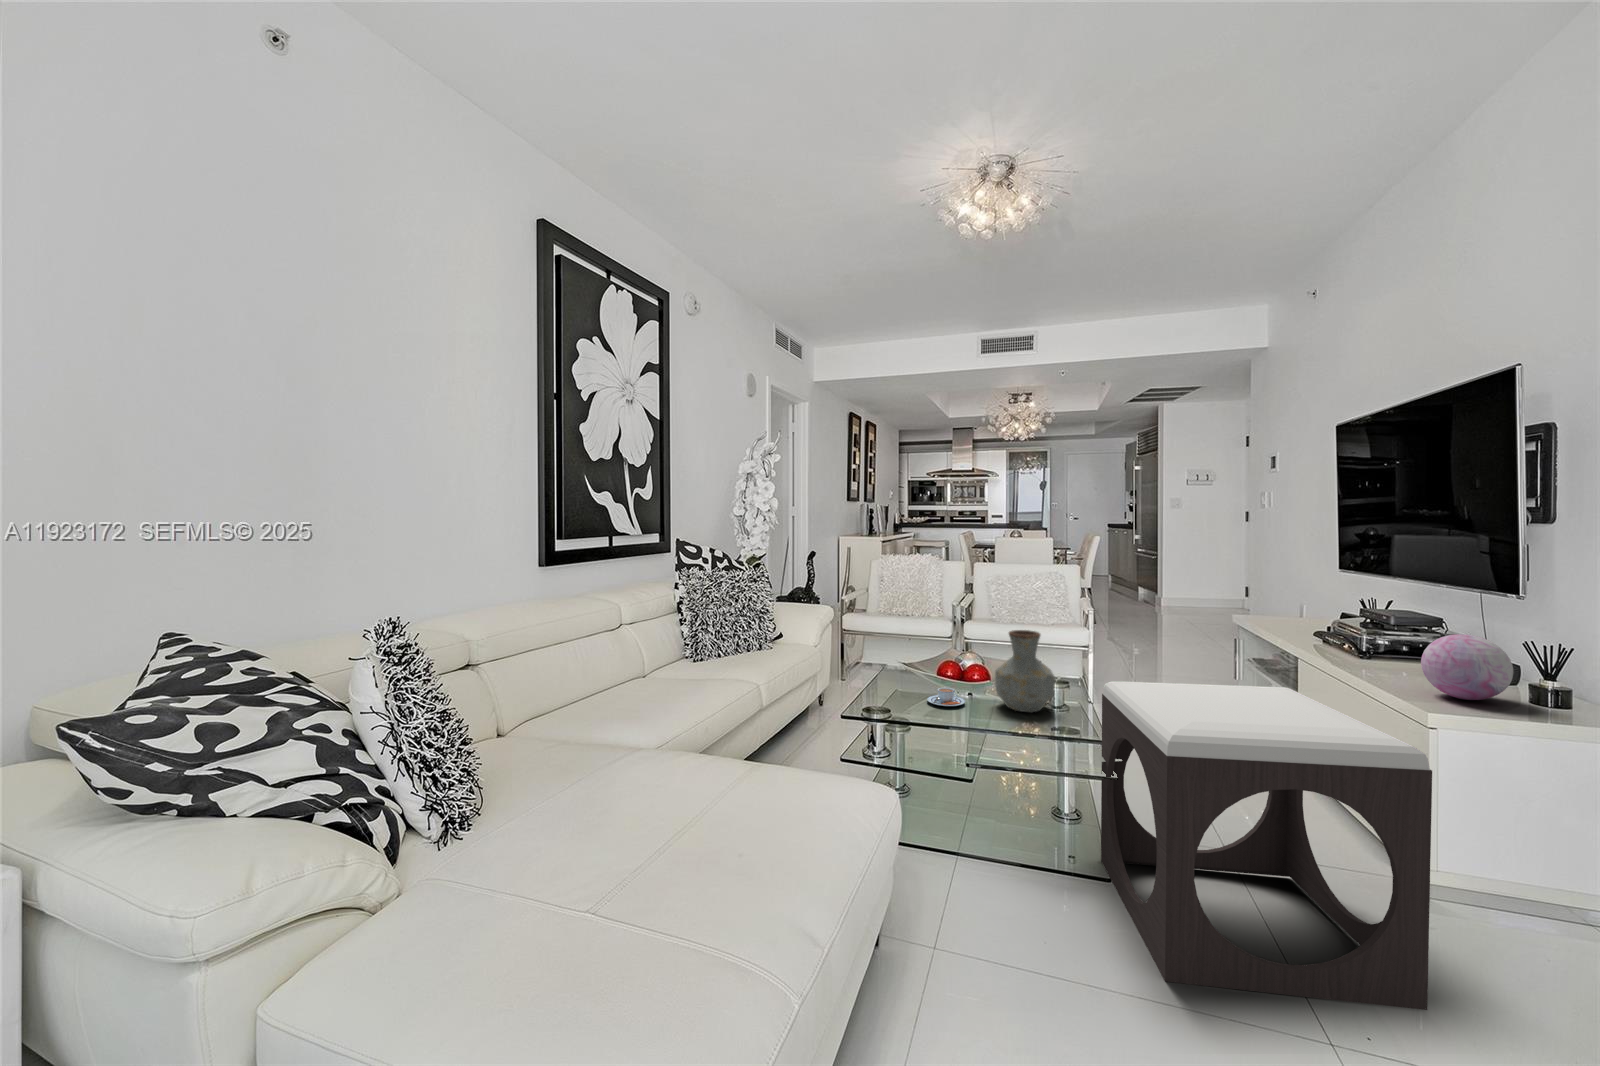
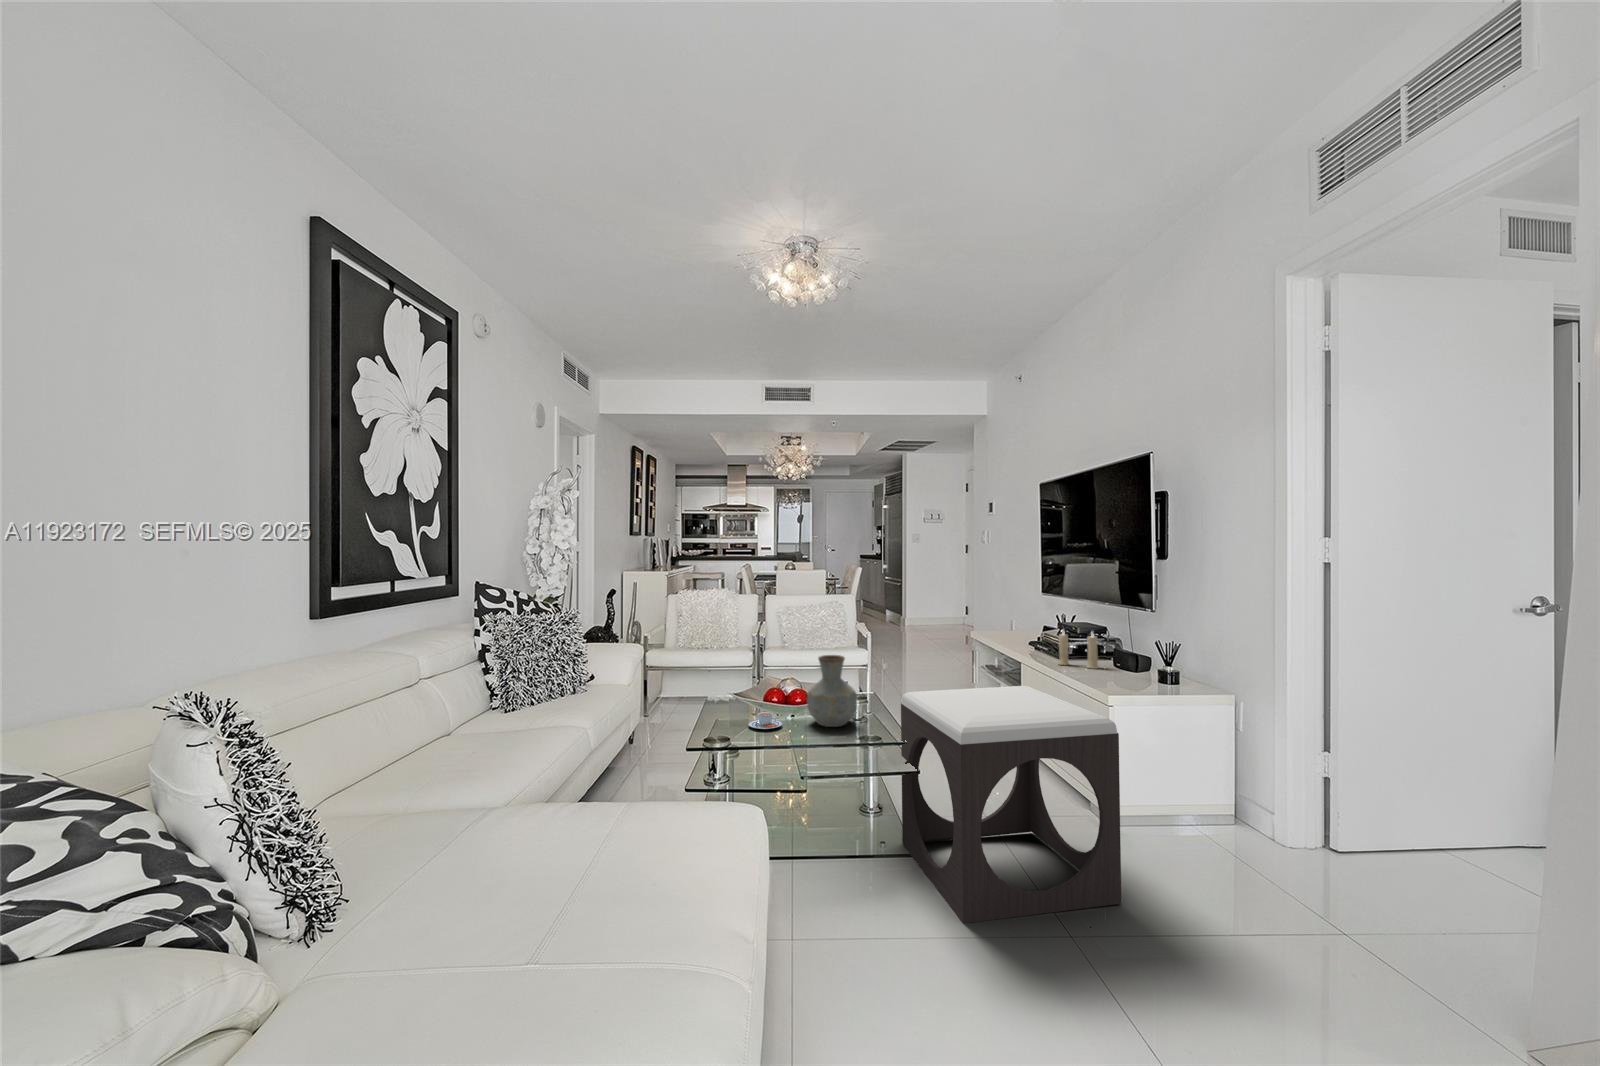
candle: none [1349,614,1417,673] -> present [1059,631,1098,669]
decorative orb: present [1421,634,1513,700] -> none [1103,638,1154,685]

